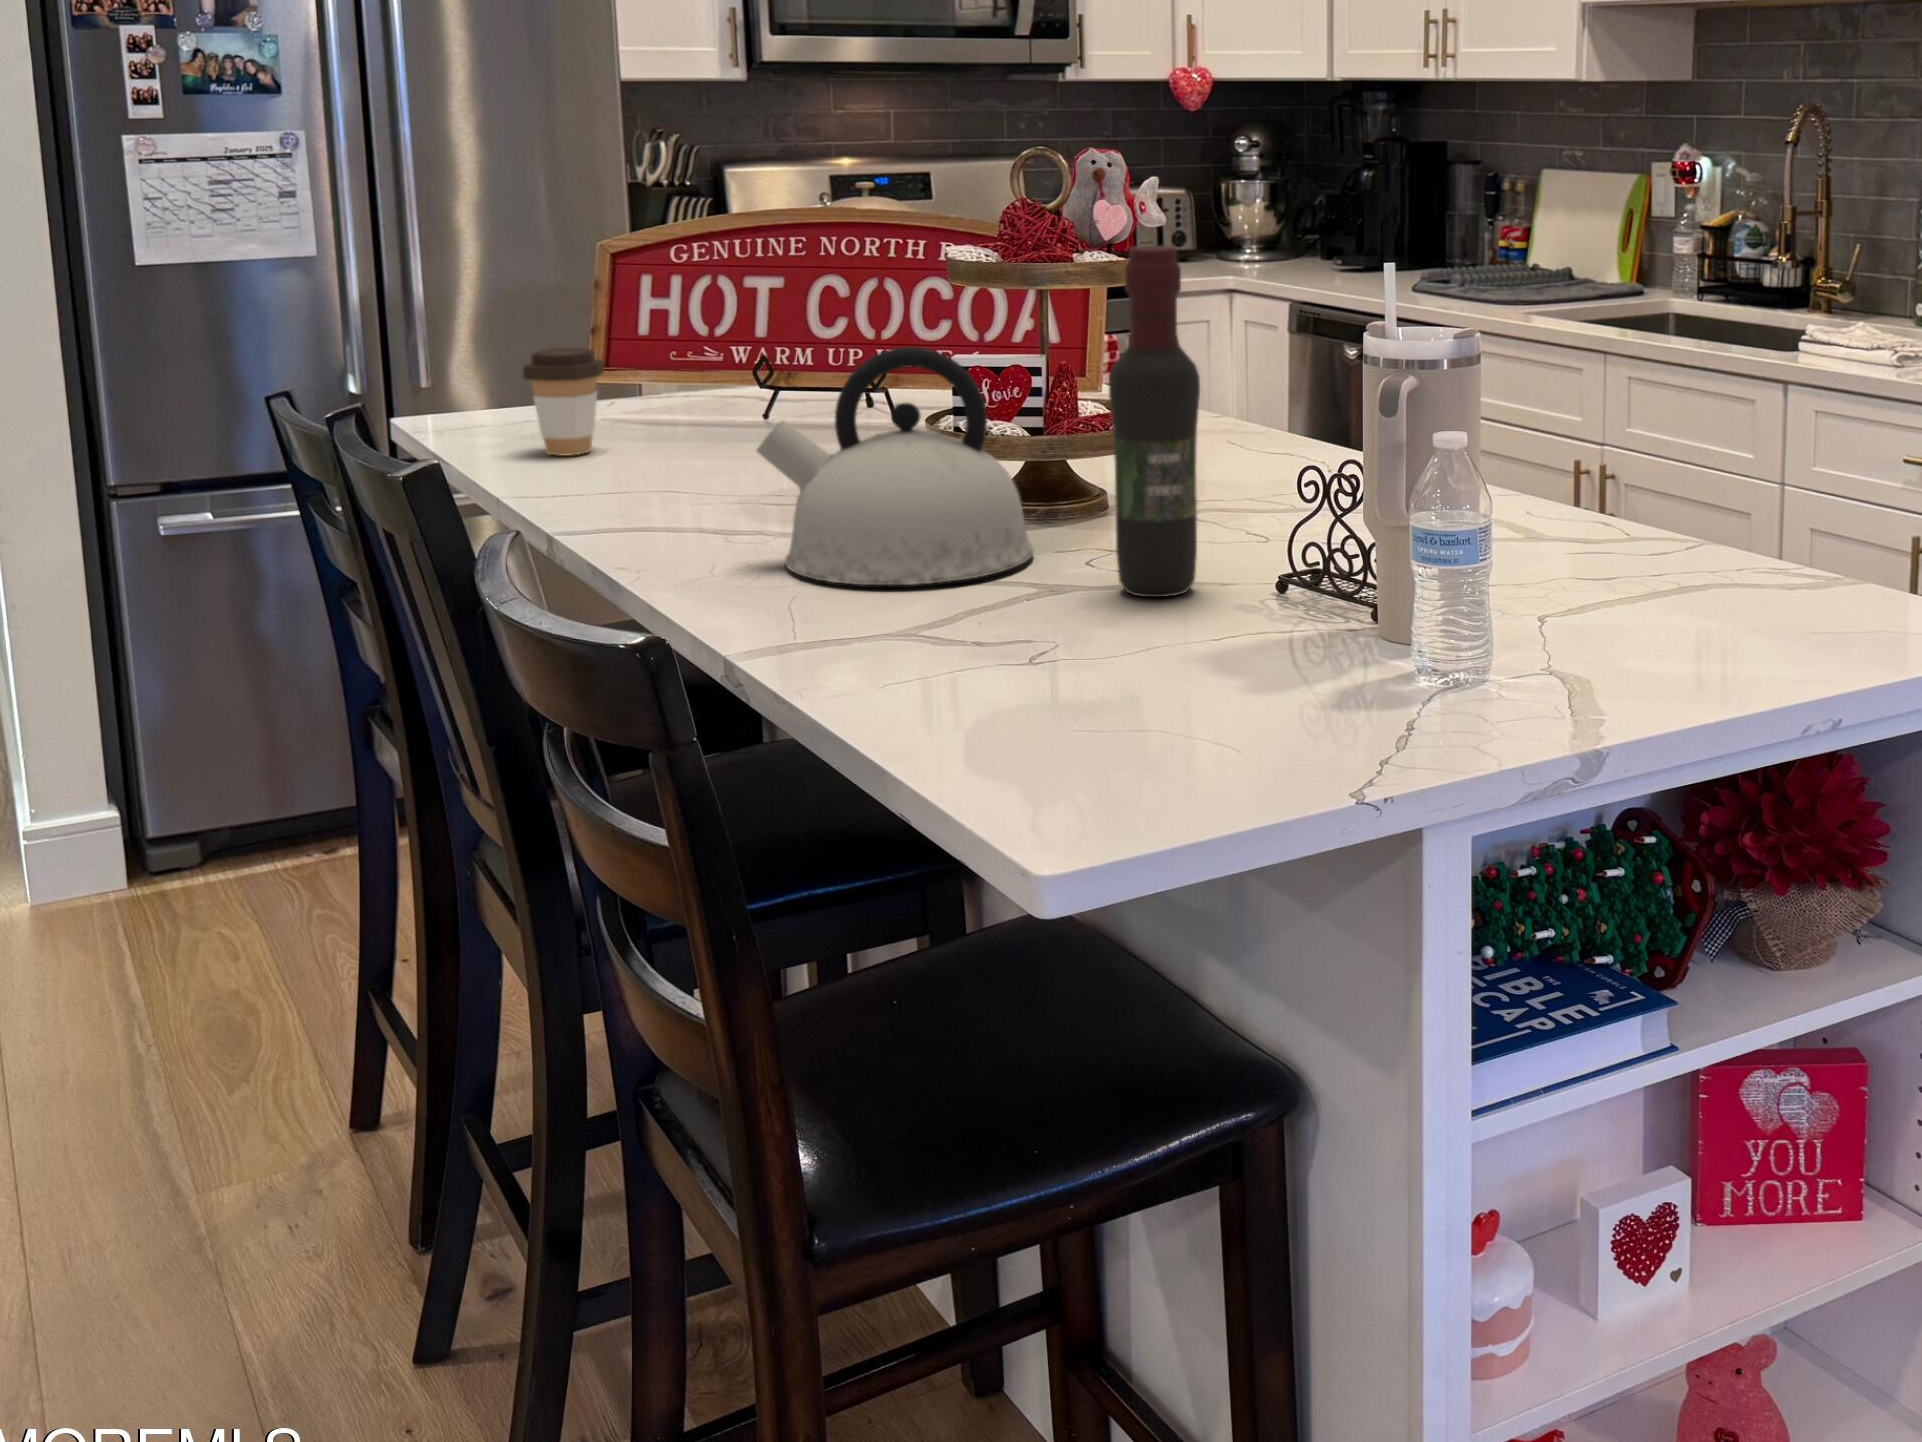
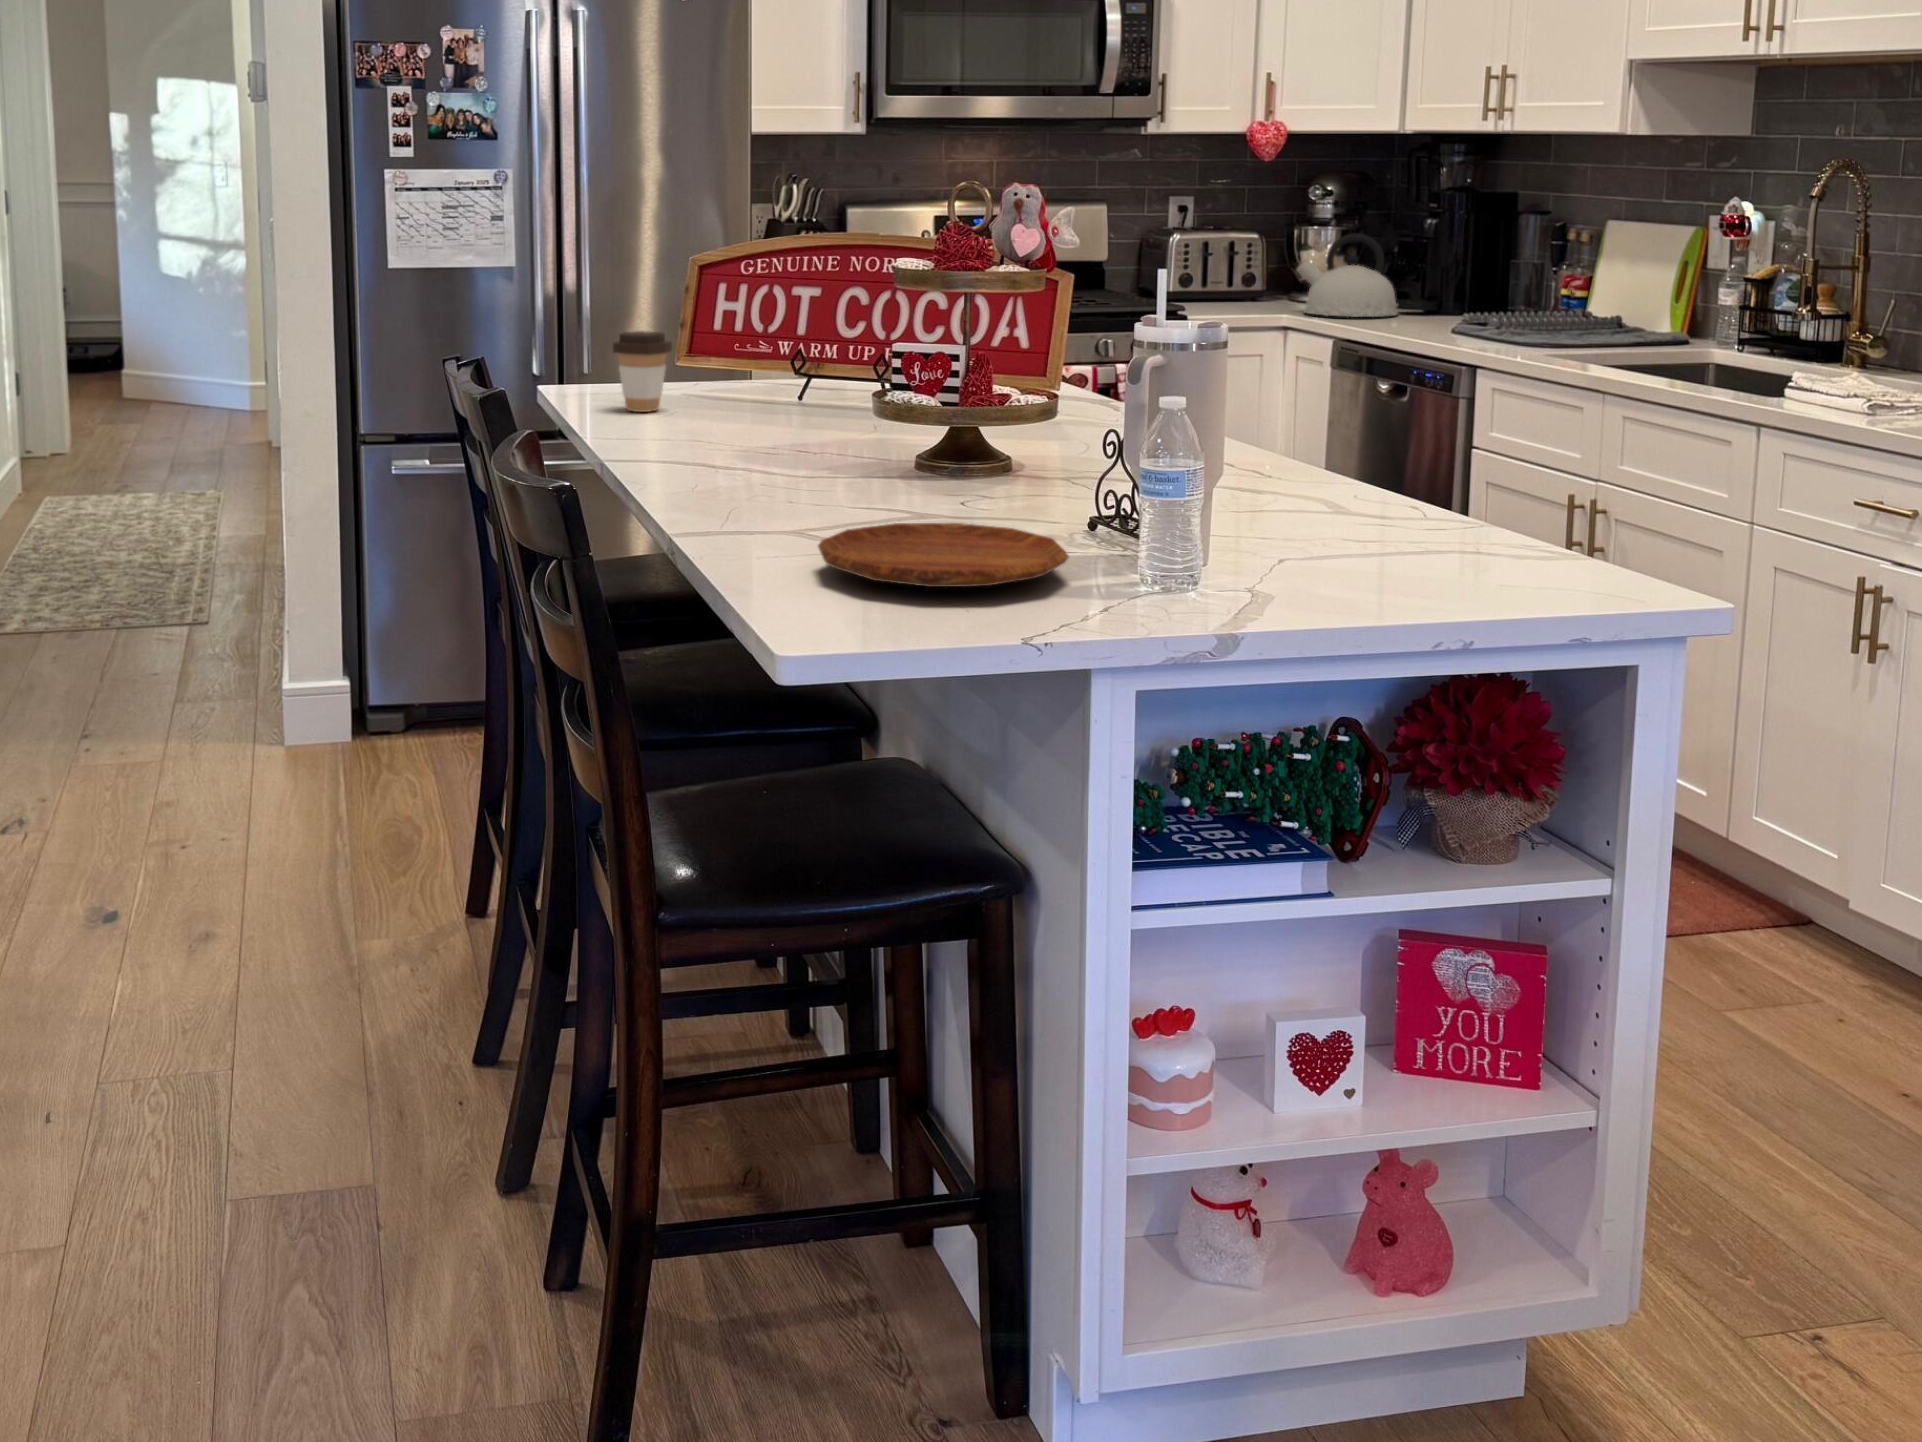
wine bottle: present [1109,246,1200,597] -> none [969,257,1038,524]
kettle: present [757,347,1033,585] -> present [1297,234,1398,317]
tray: none [978,610,1324,719] -> present [818,523,1069,587]

